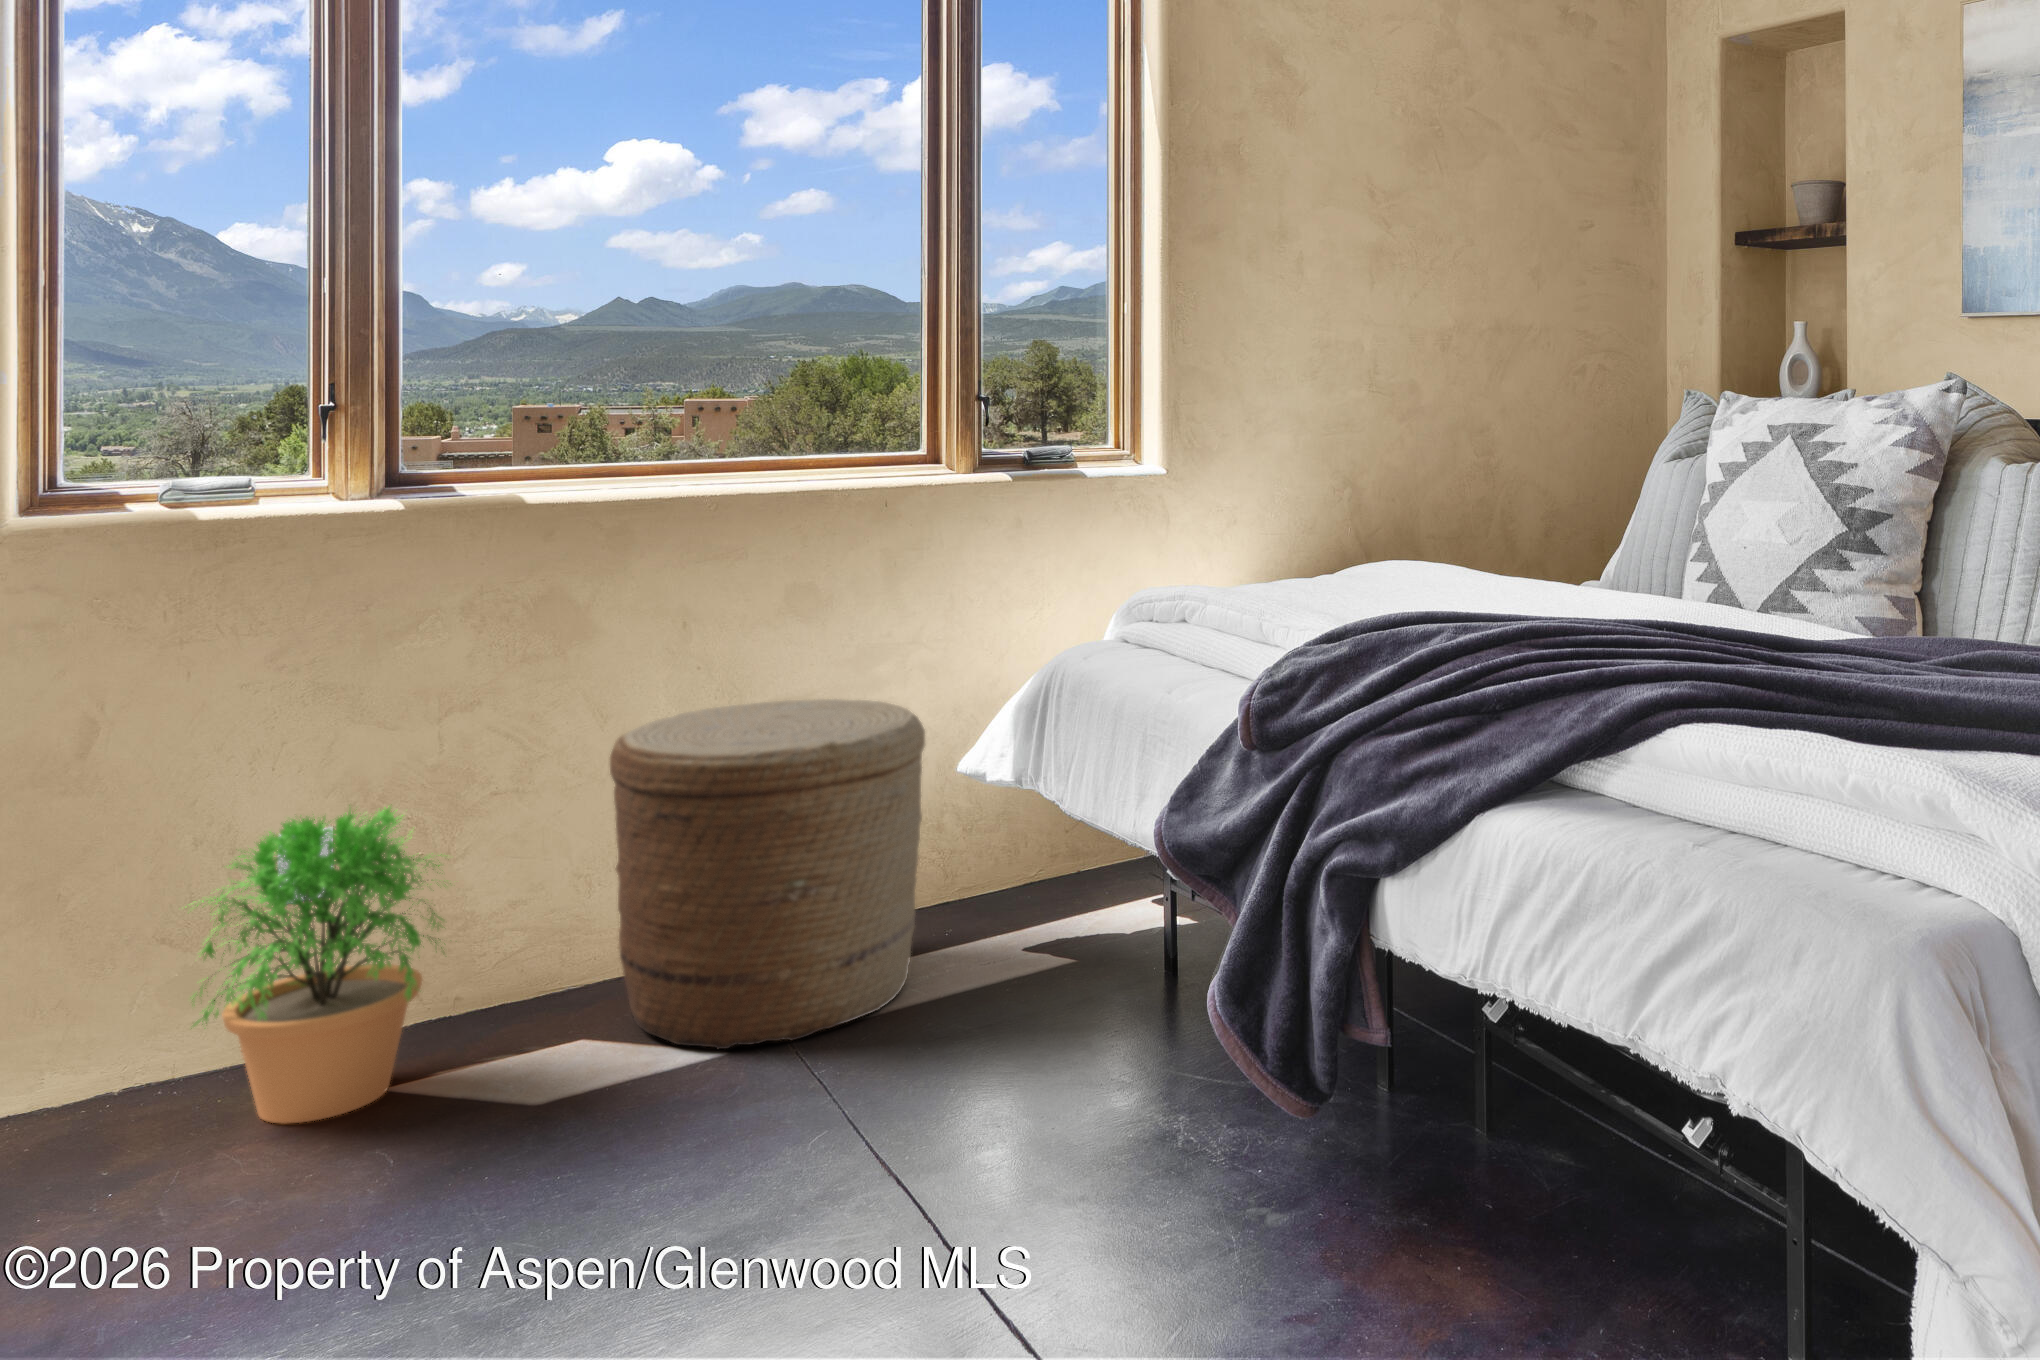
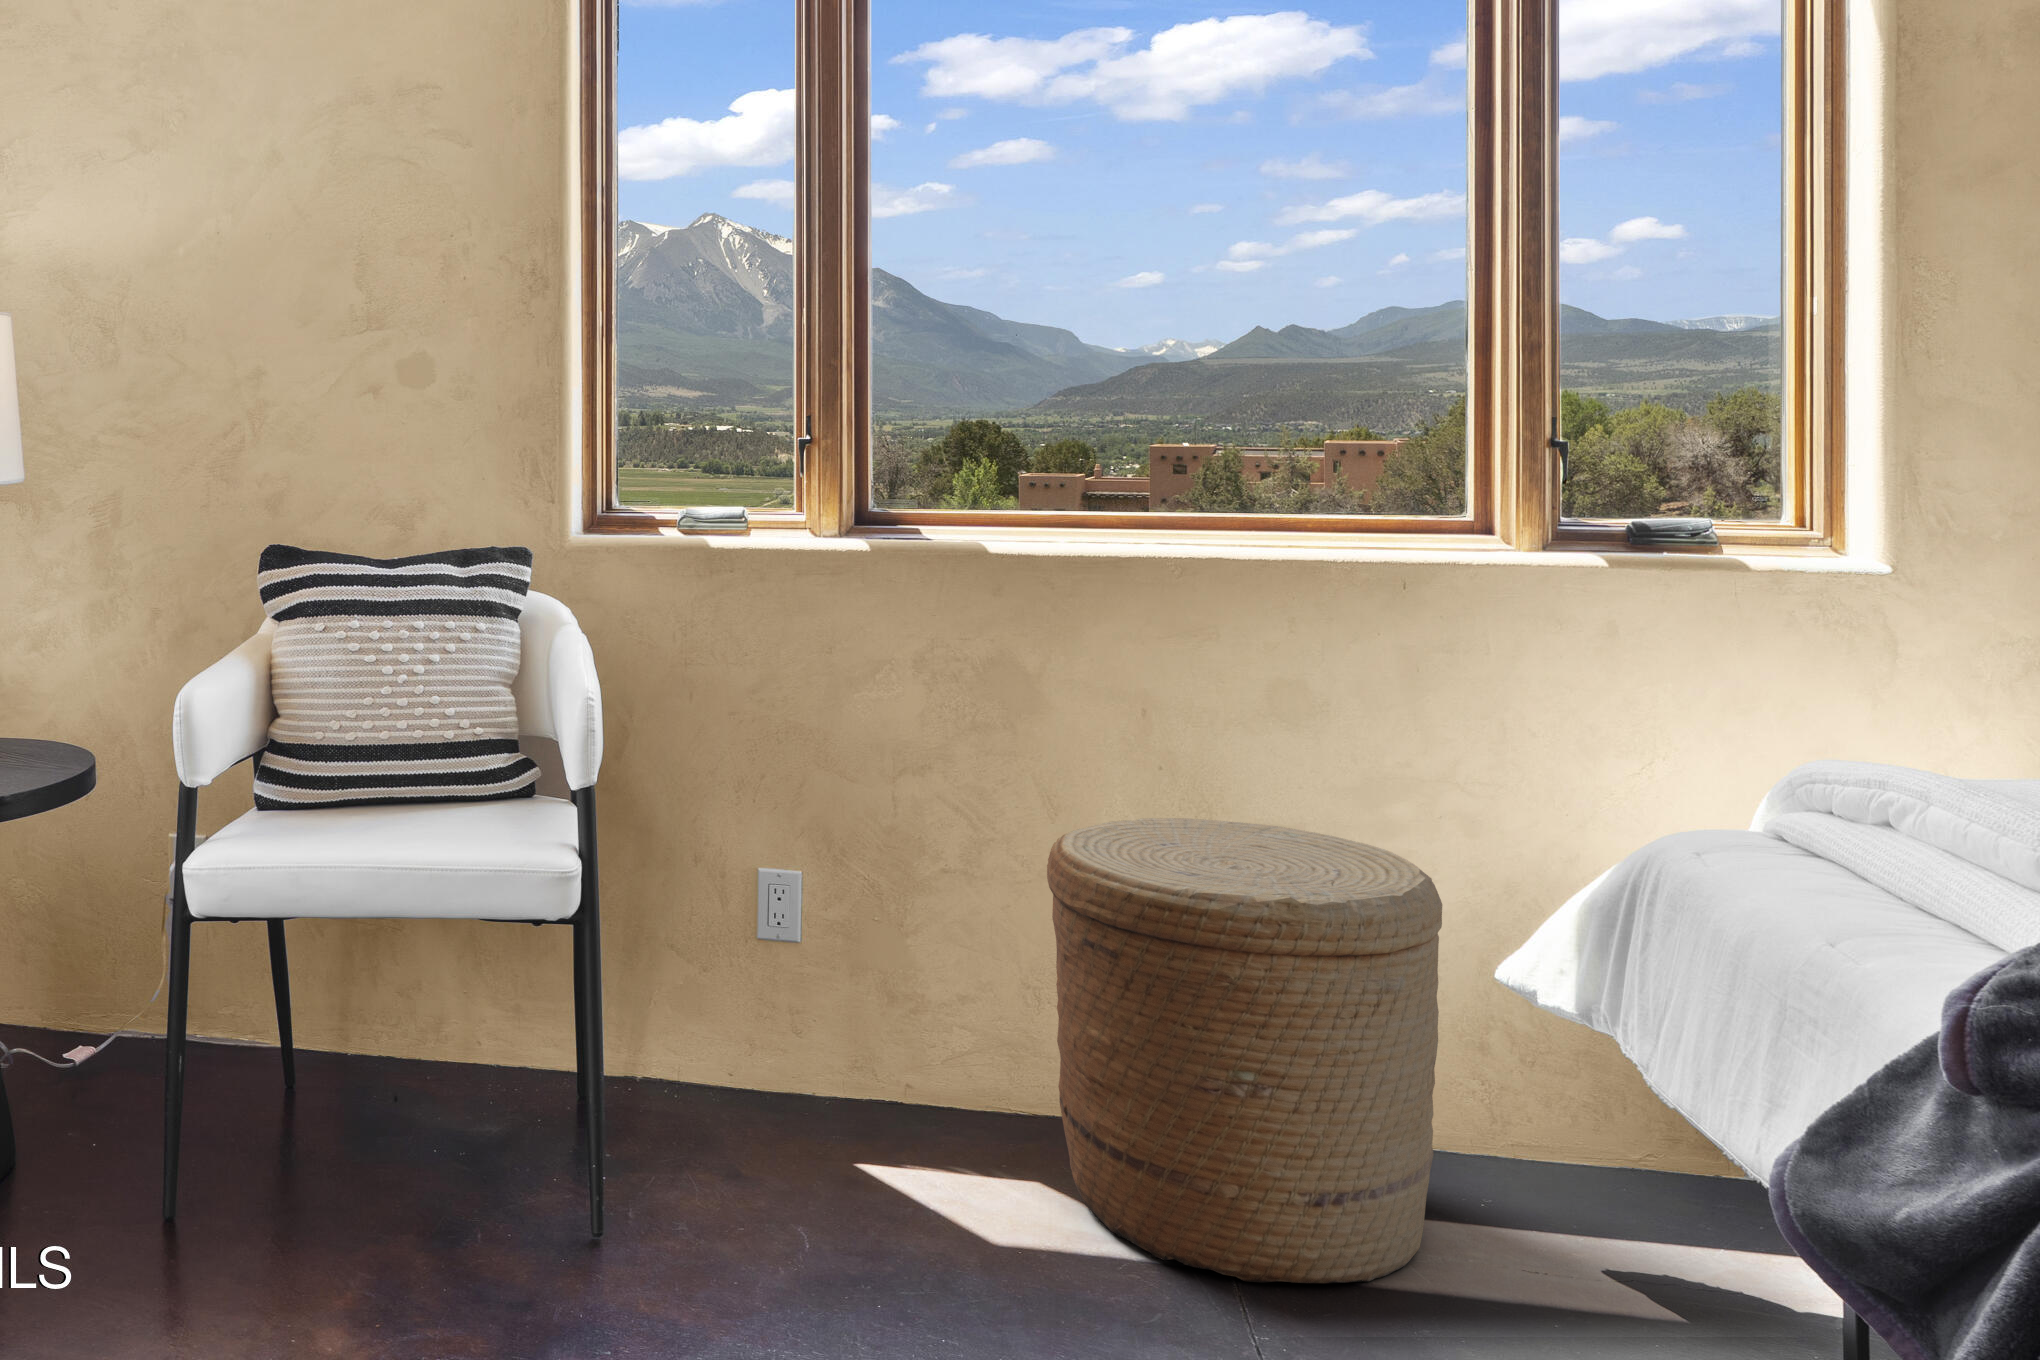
potted plant: present [191,807,451,1124] -> none [665,851,890,1180]

